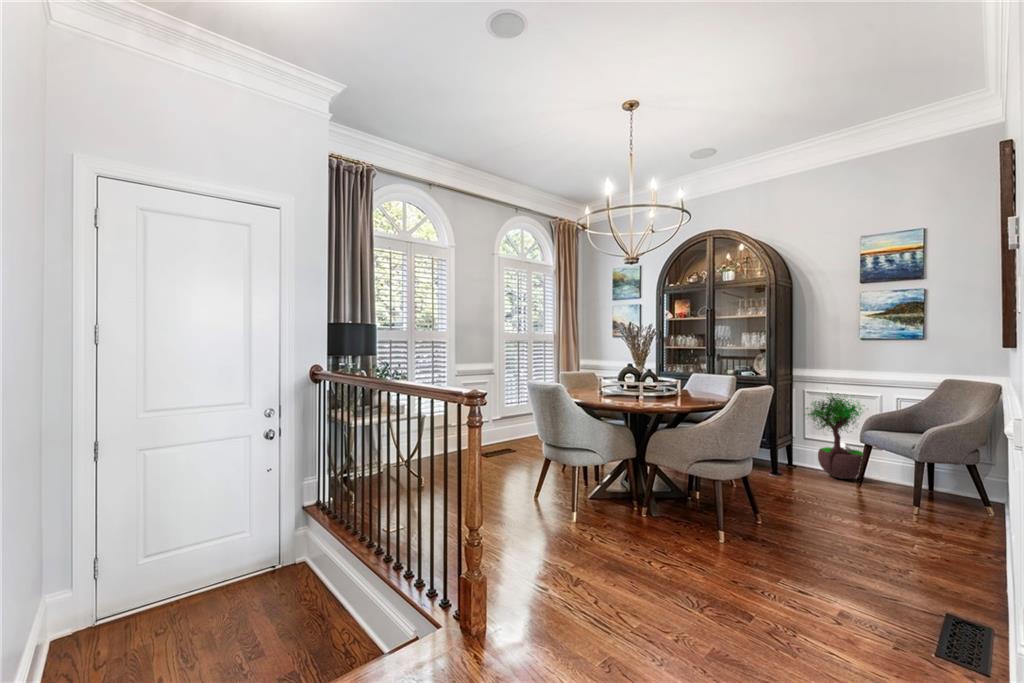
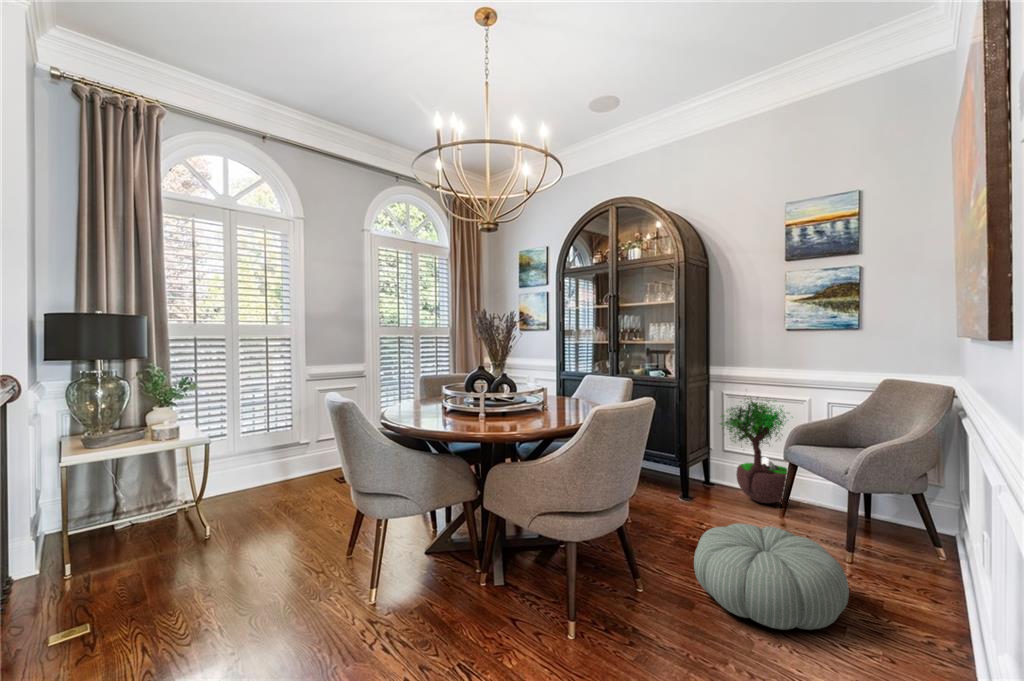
pouf: none [802,483,920,547] -> present [694,523,849,630]

